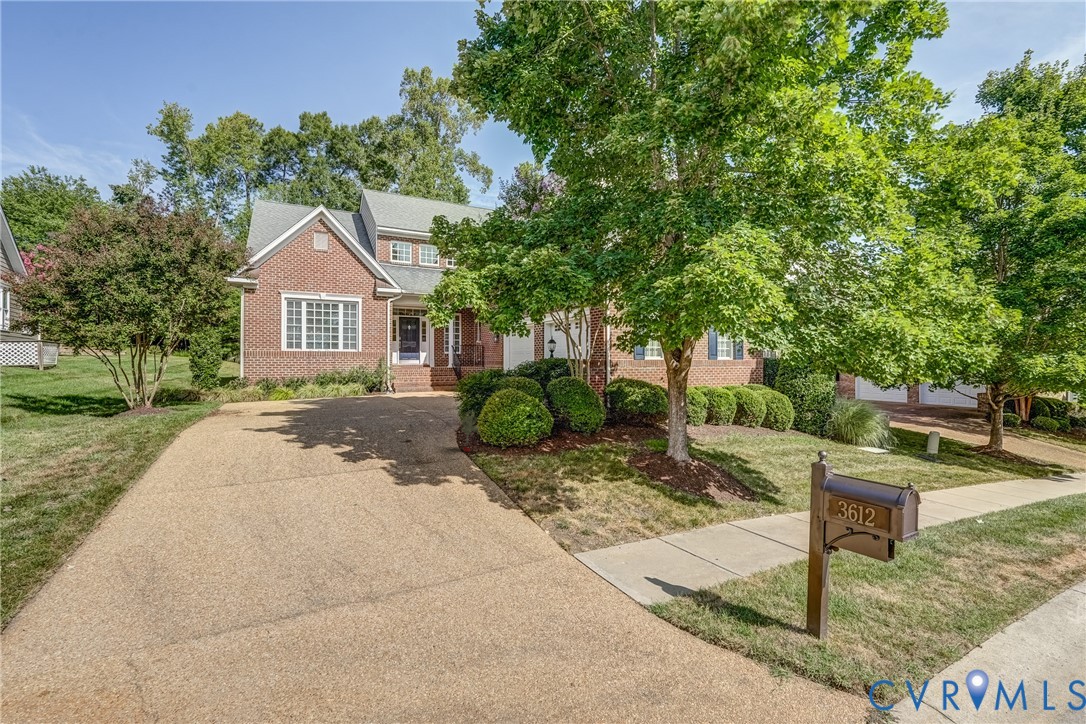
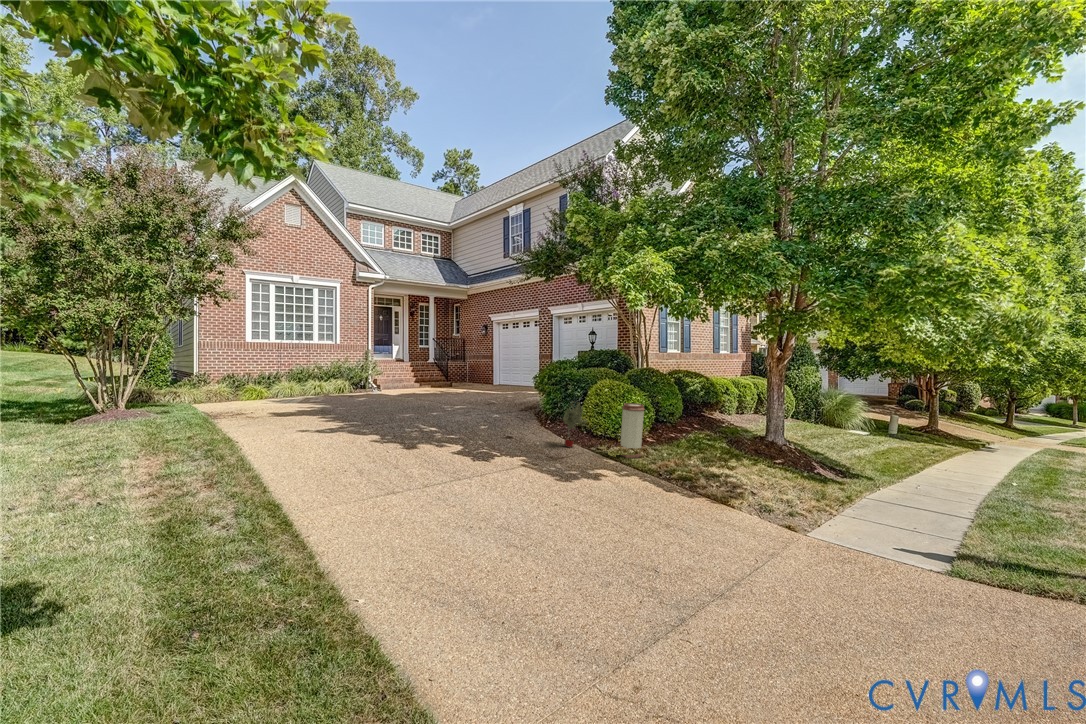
trash can: none [502,414,524,465] -> present [621,403,644,458]

